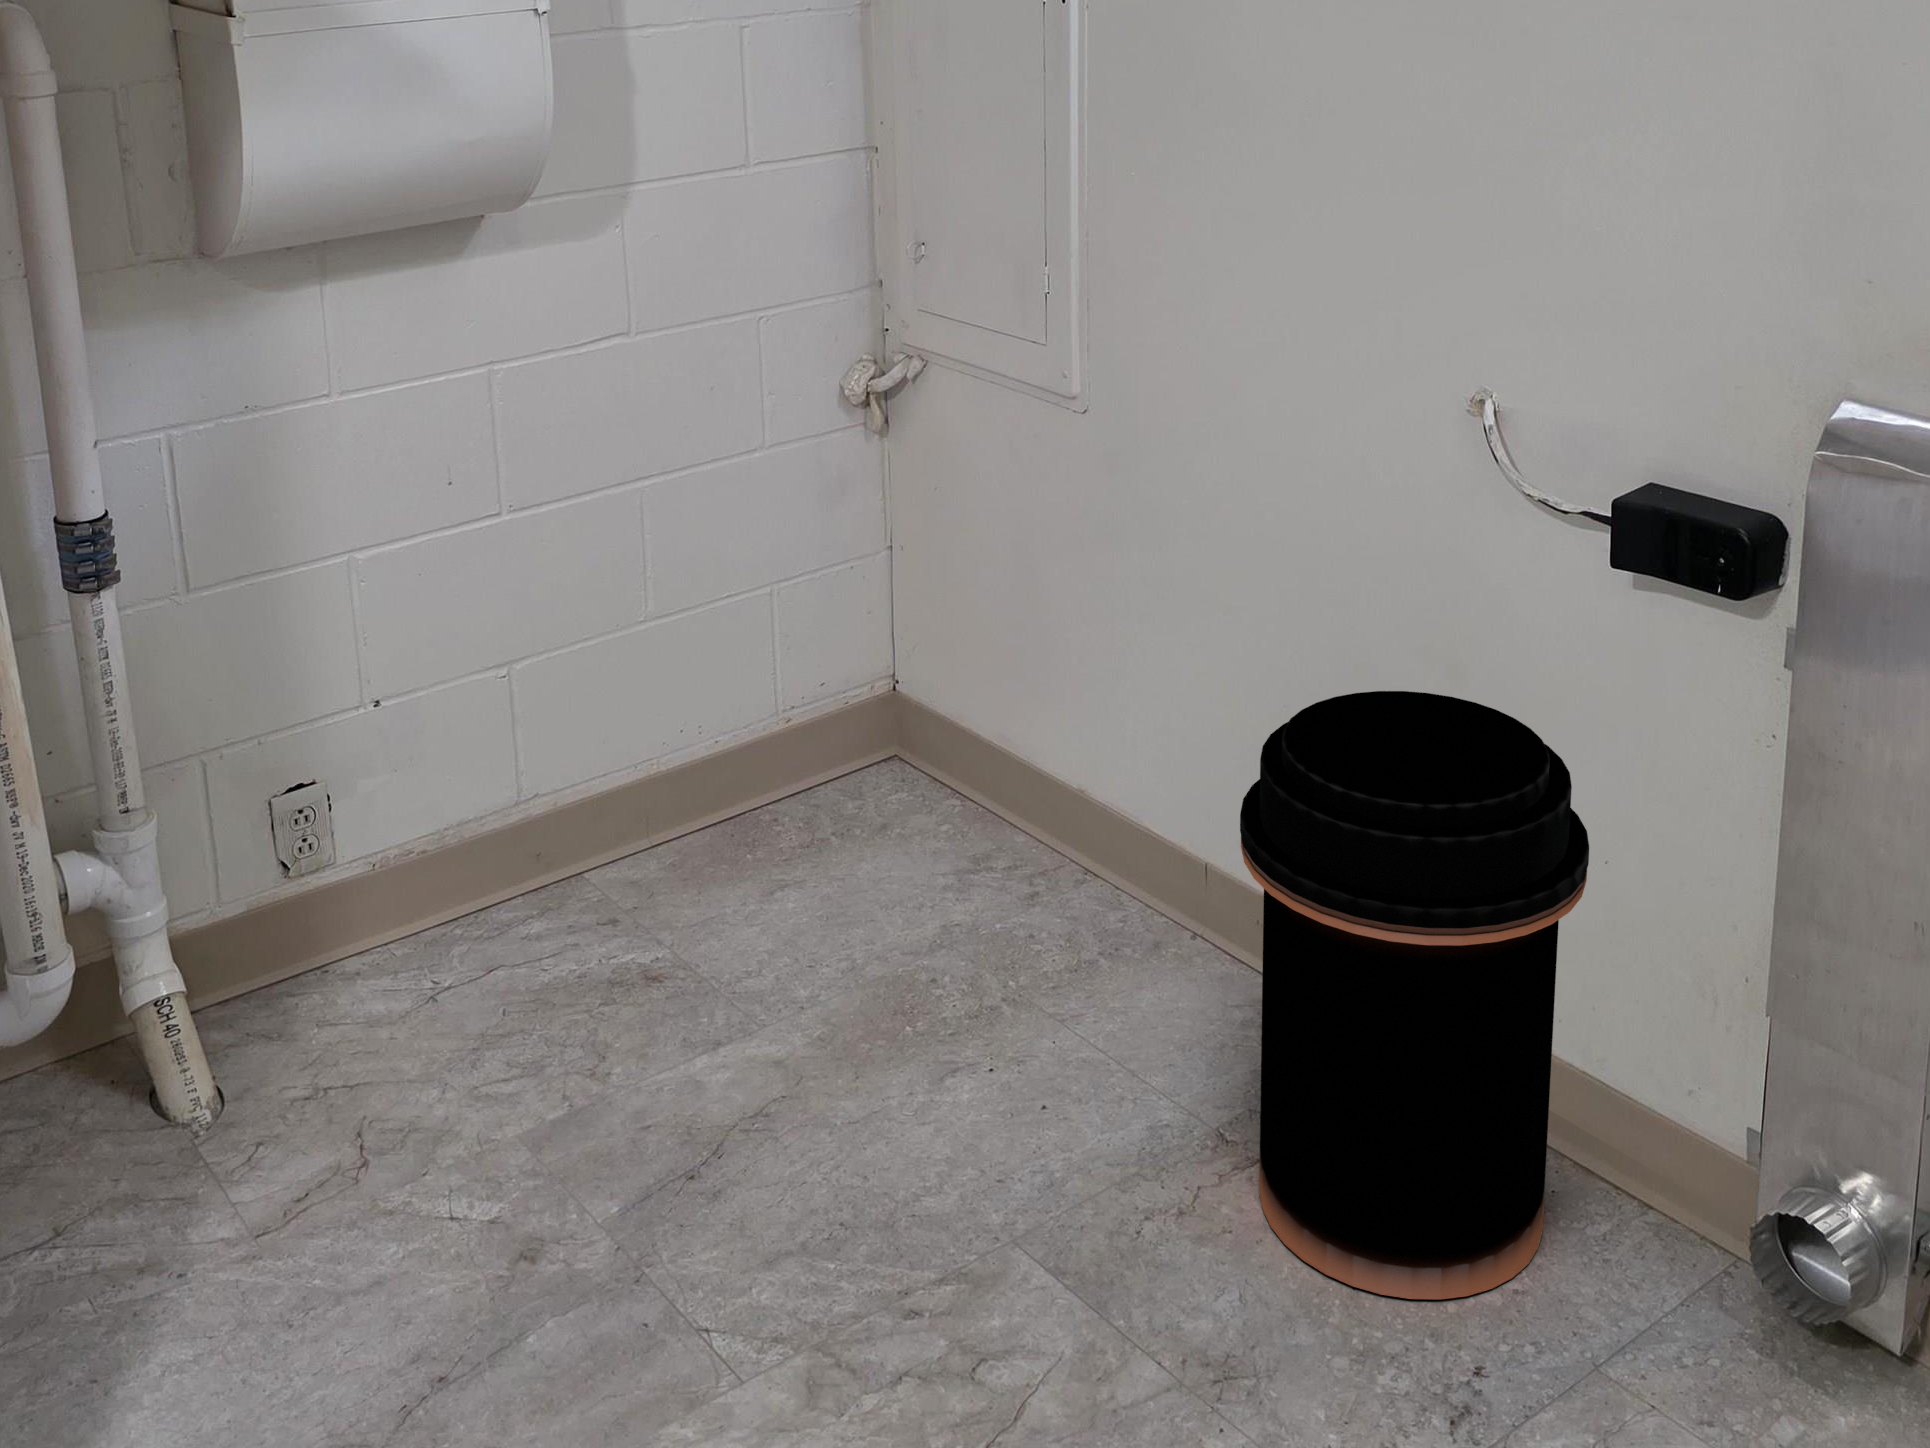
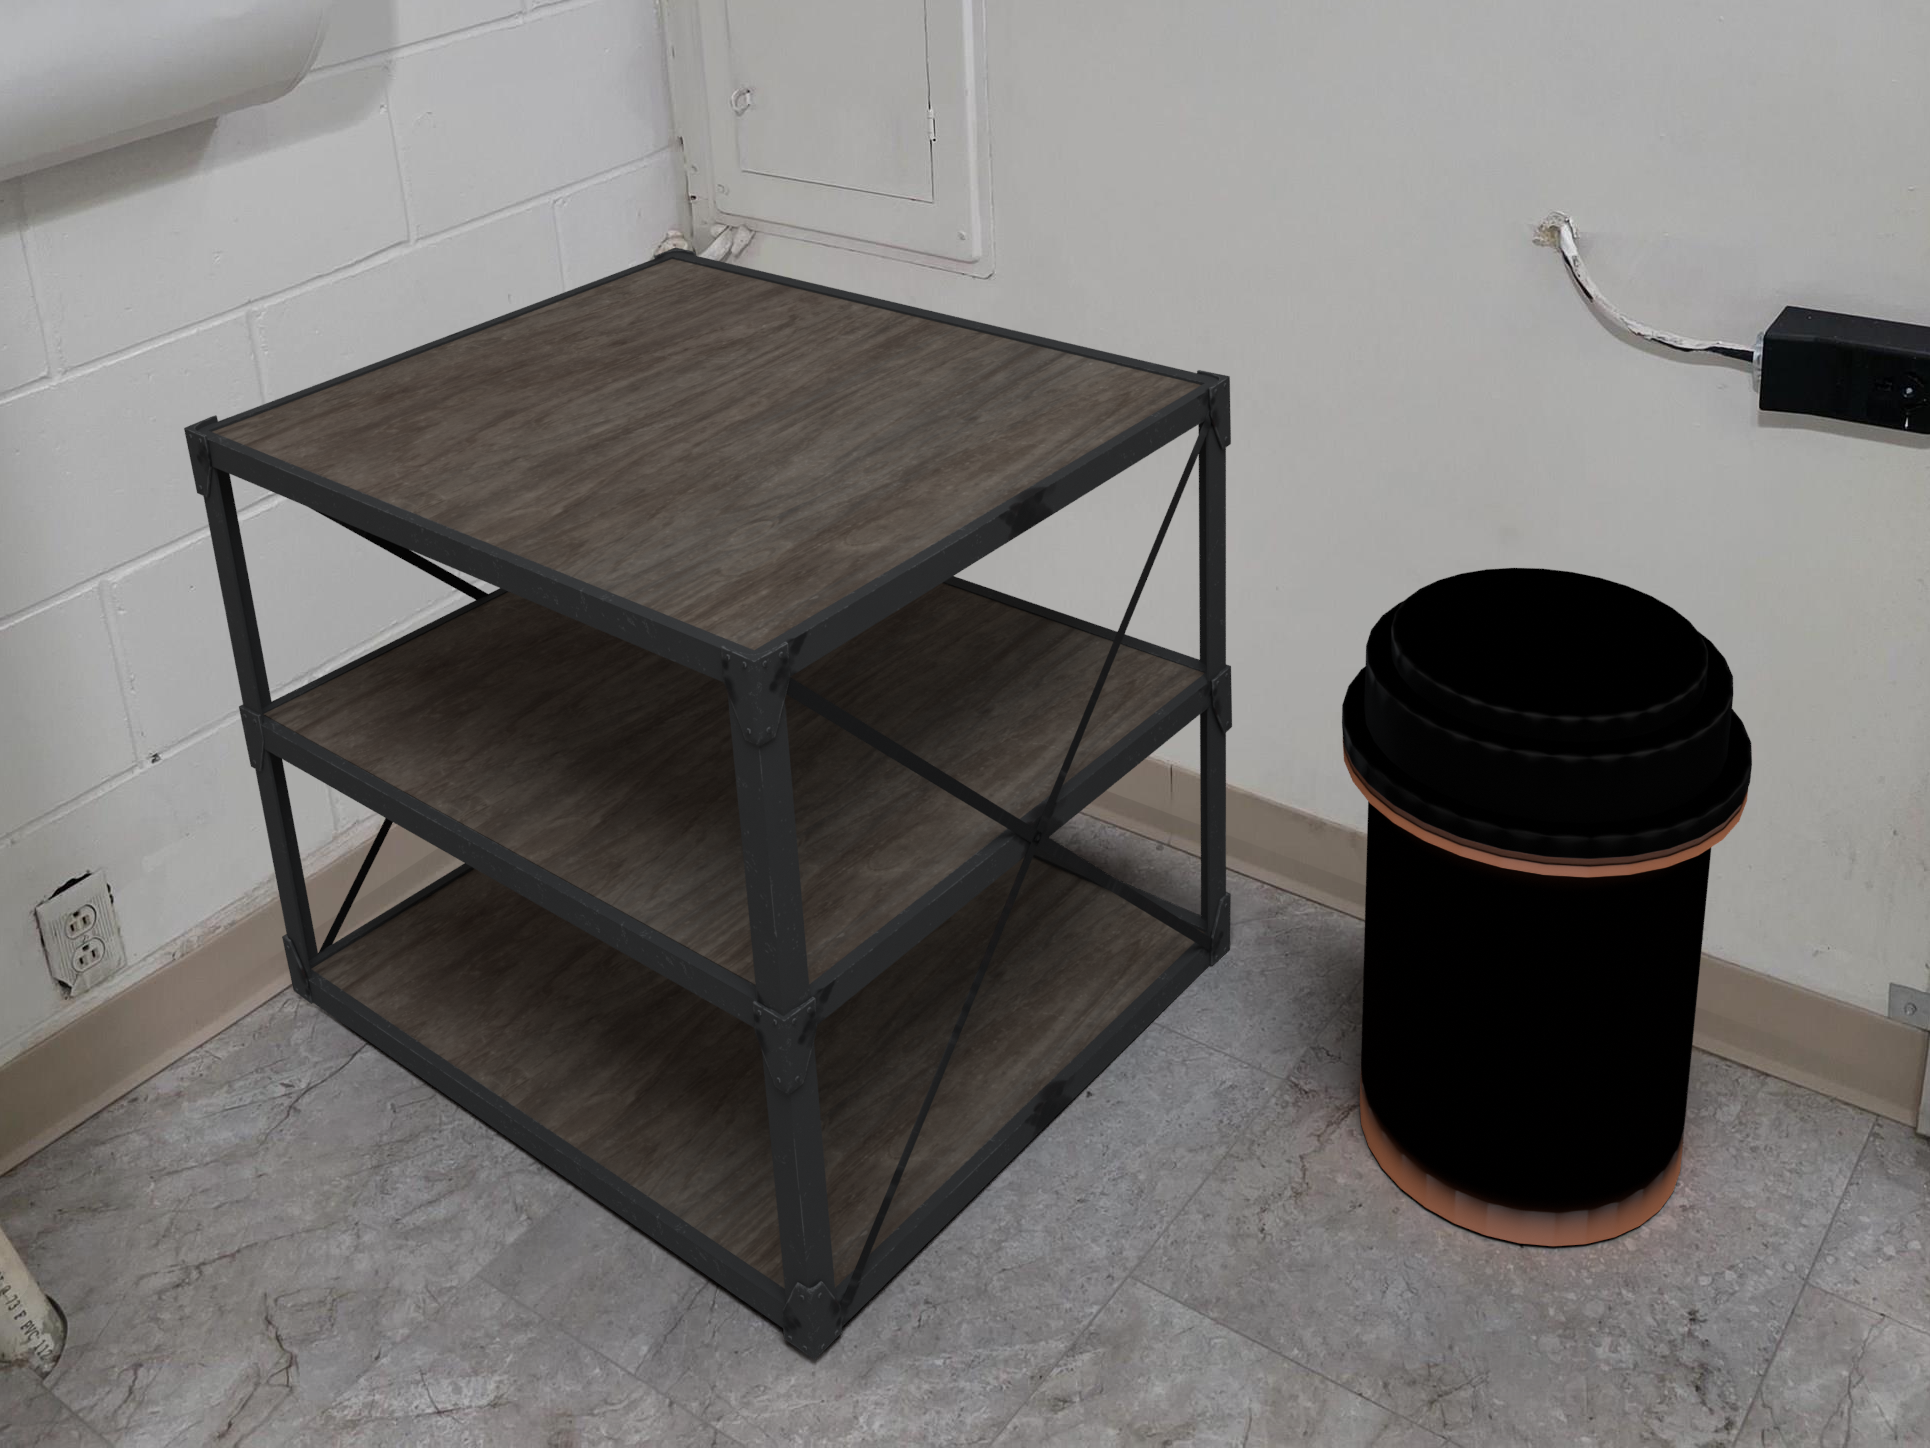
shelving unit: none [422,368,1220,1243] -> present [184,247,1232,1359]

